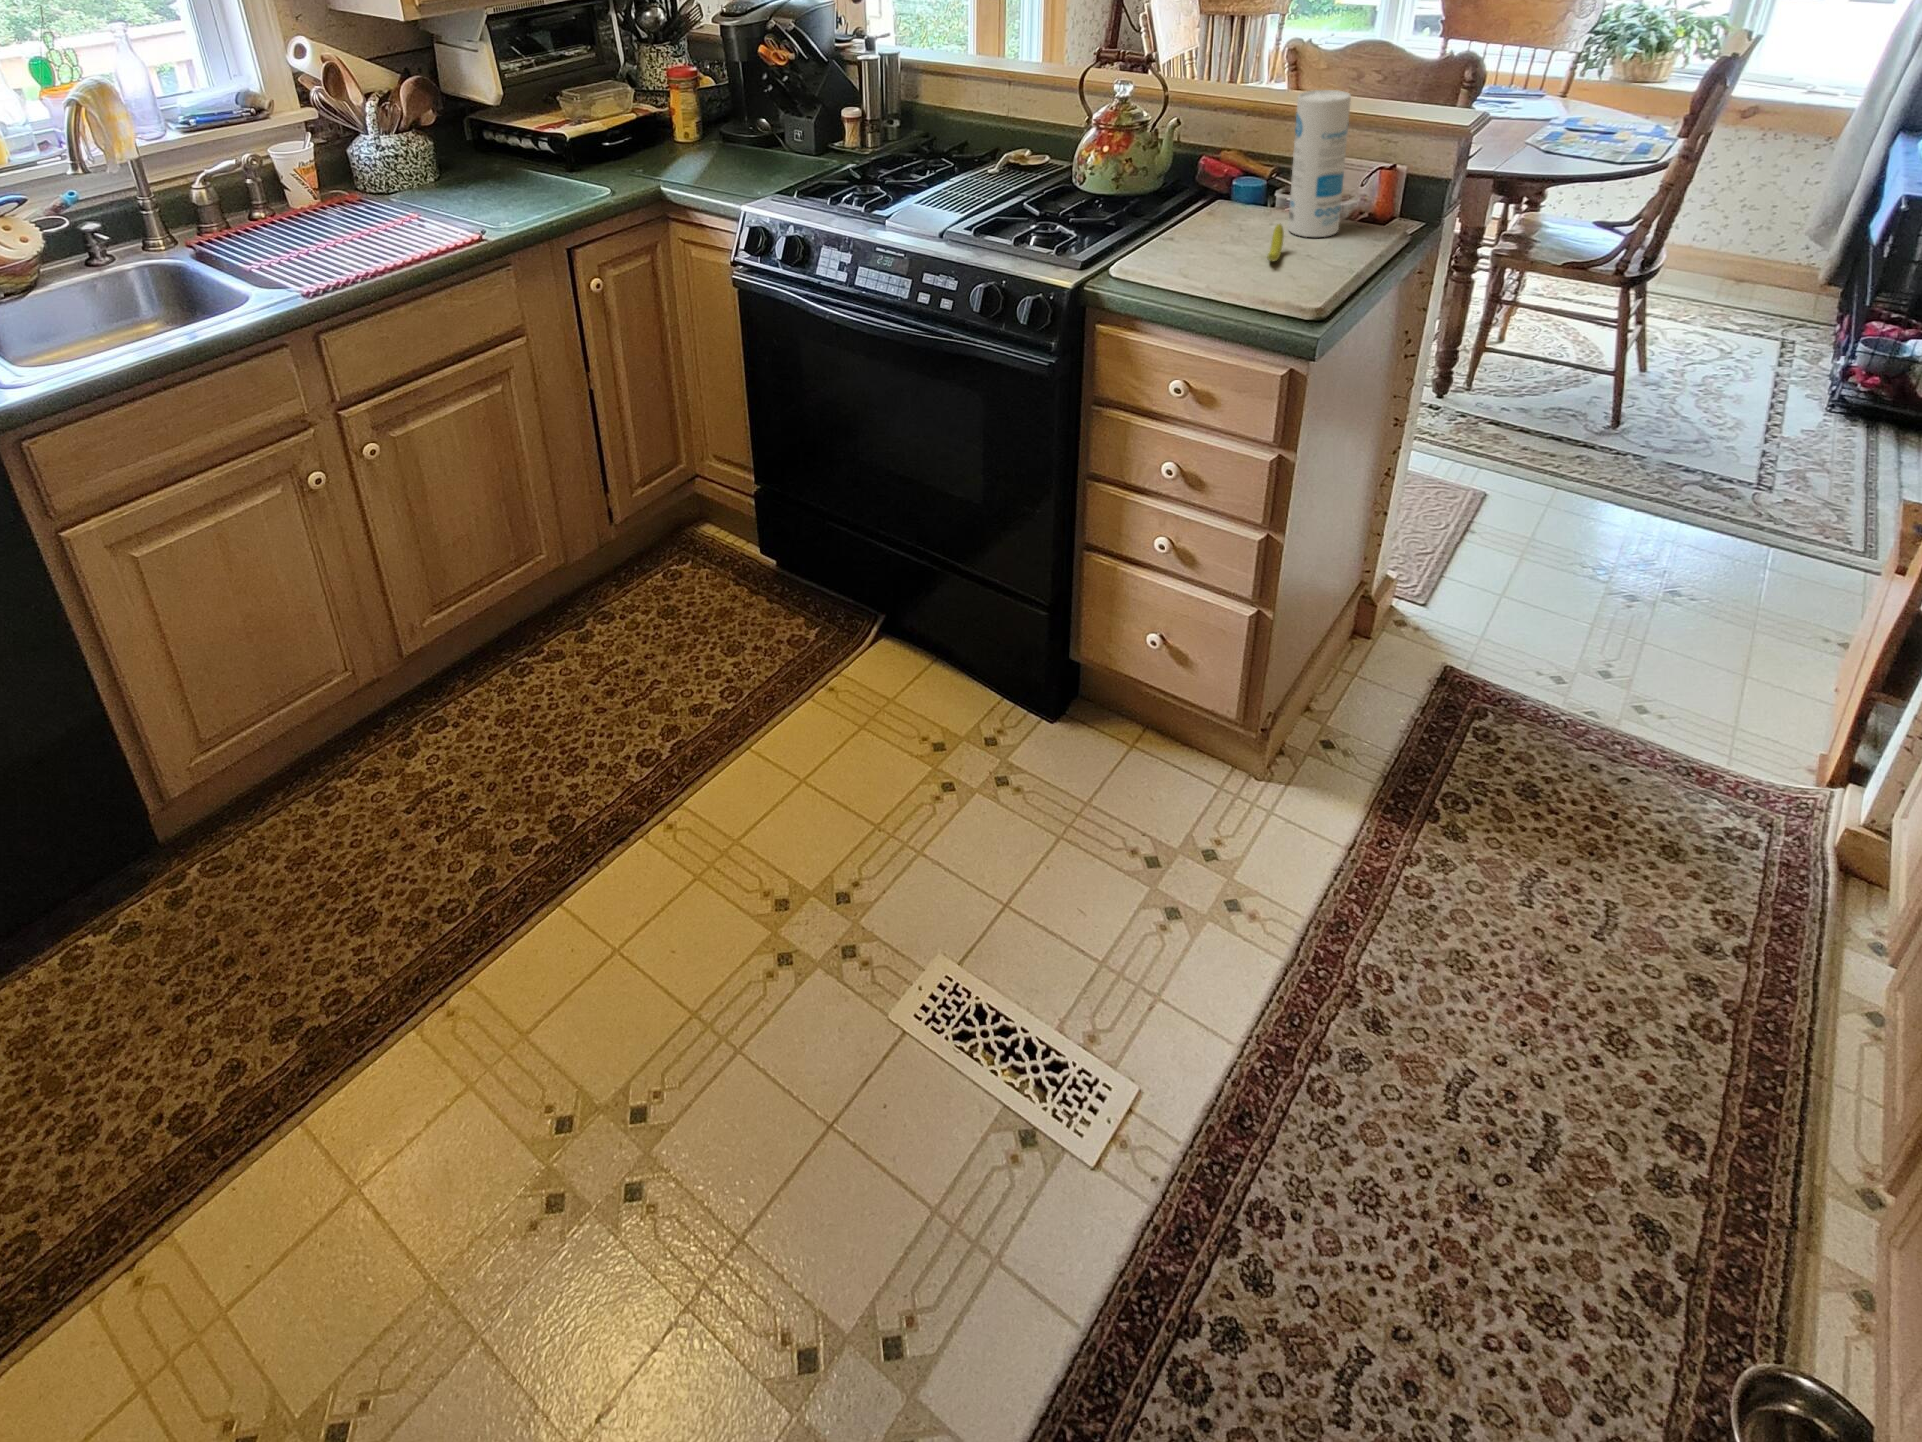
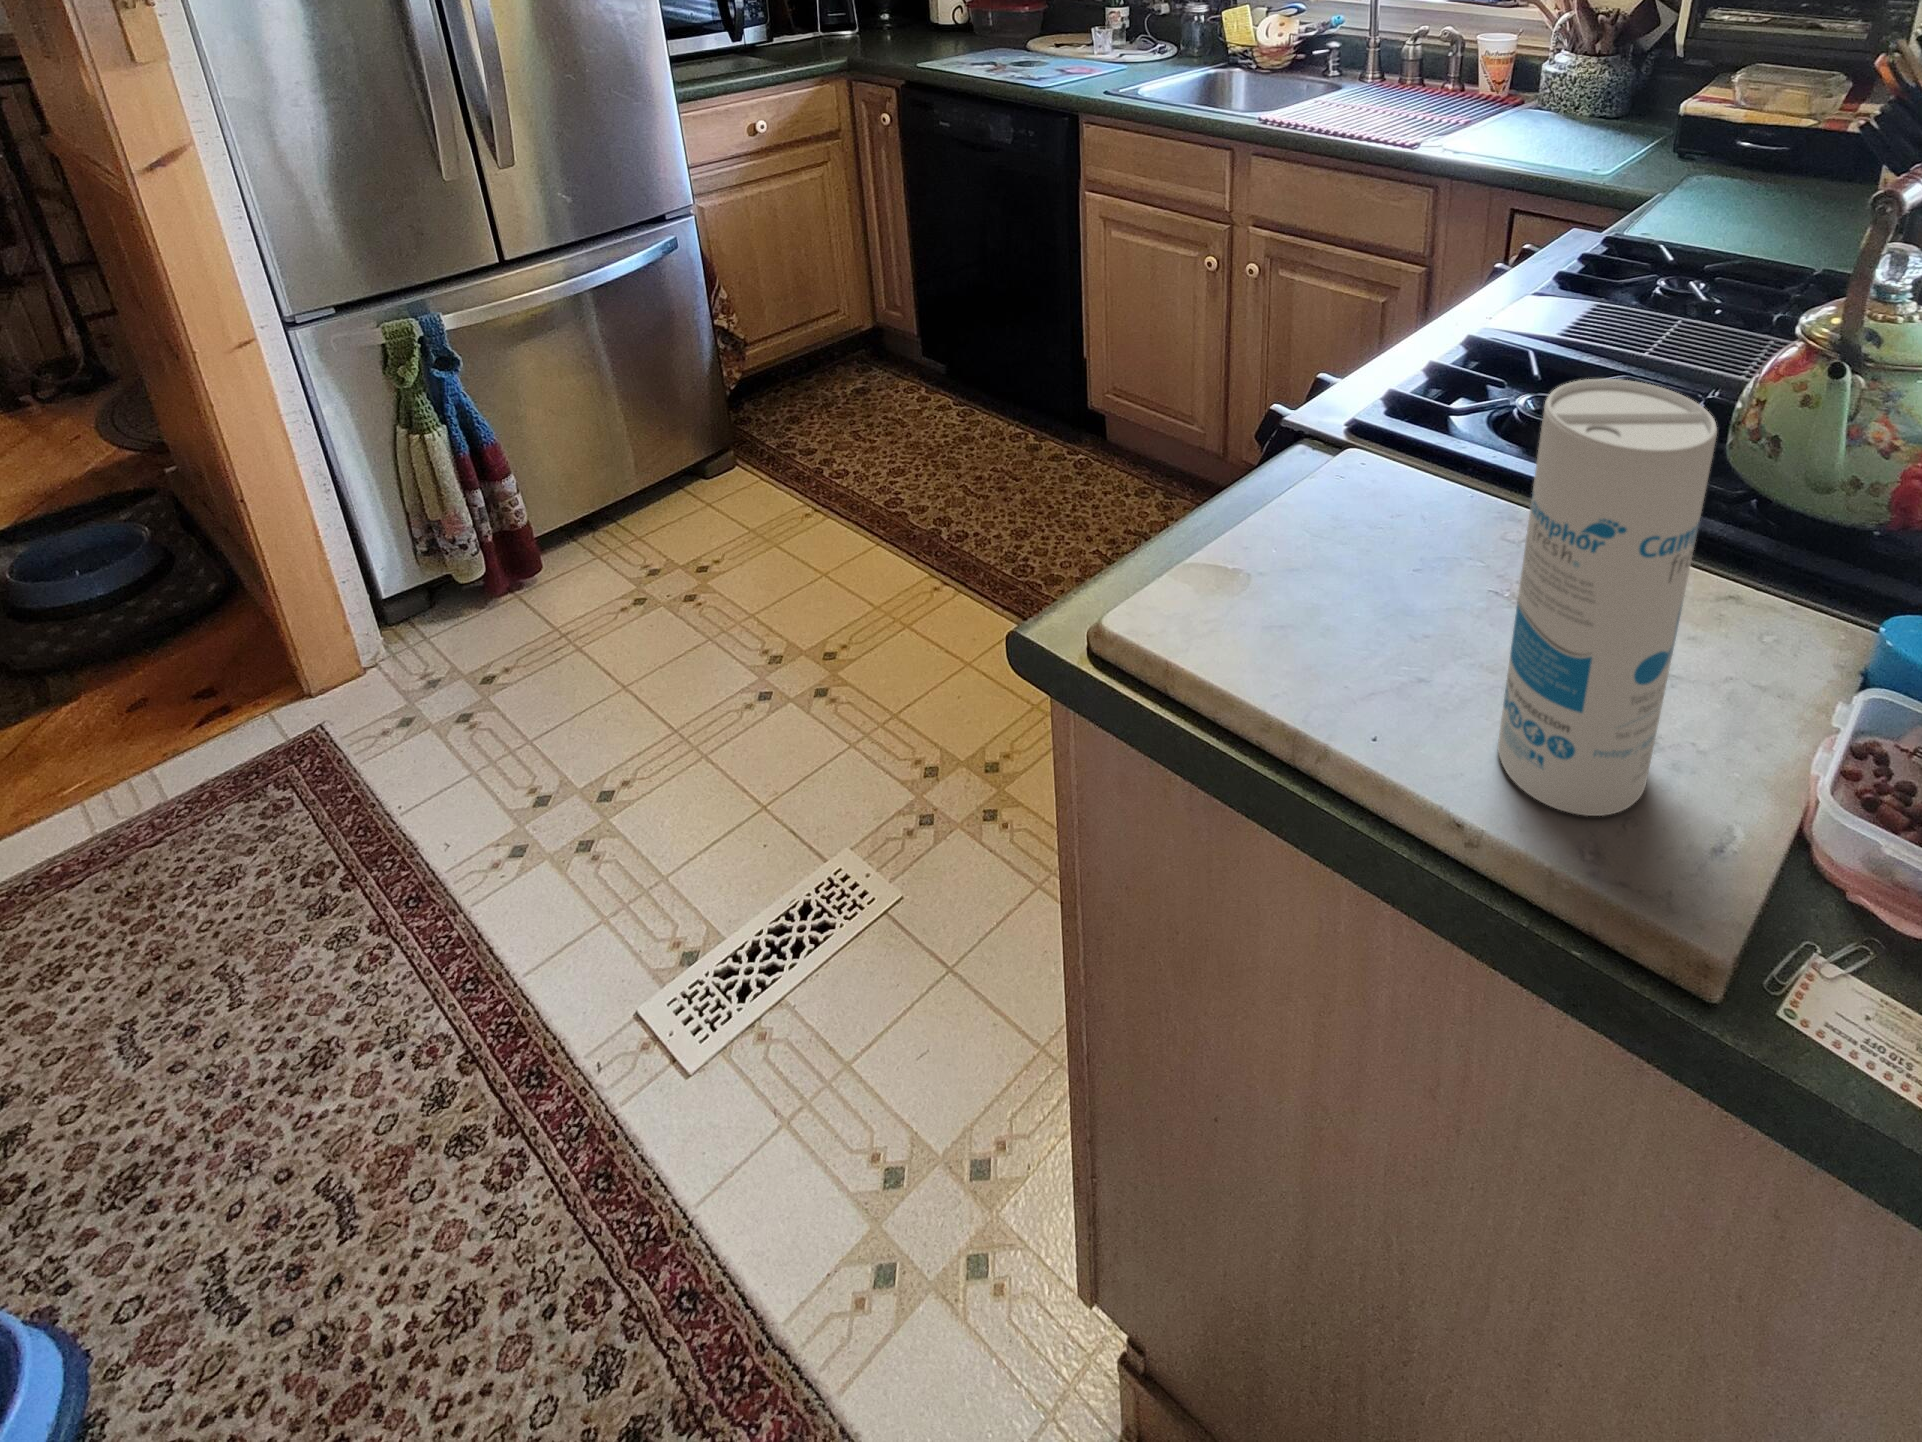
banana: present [1267,224,1284,261] -> none [1260,594,1401,657]

